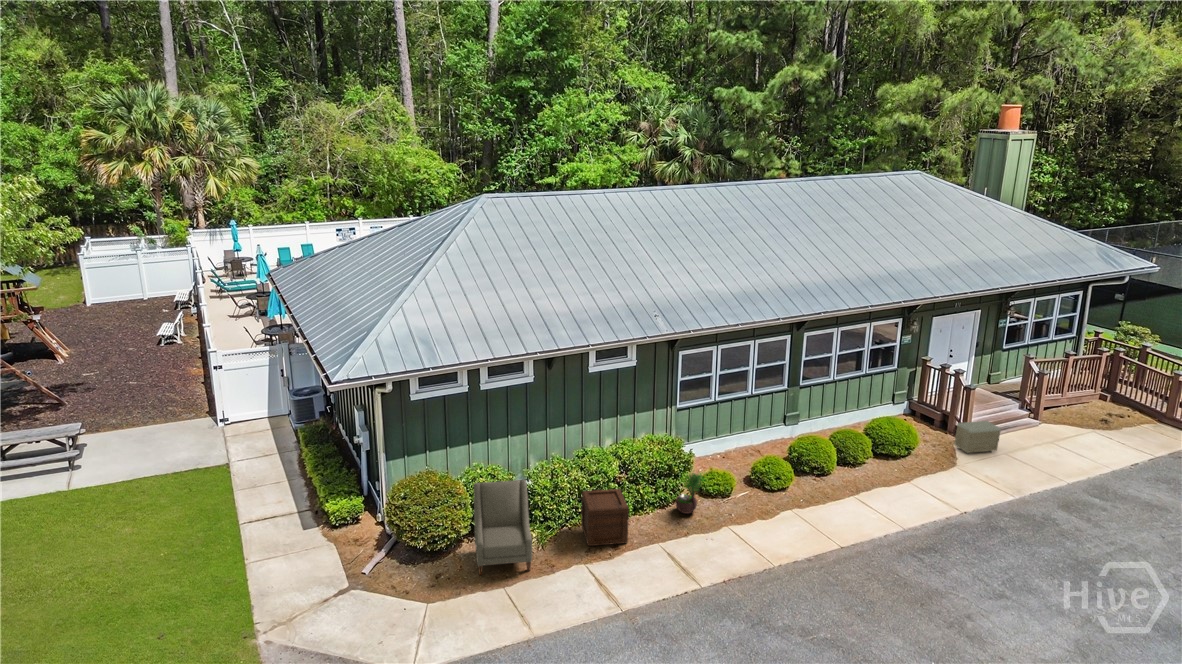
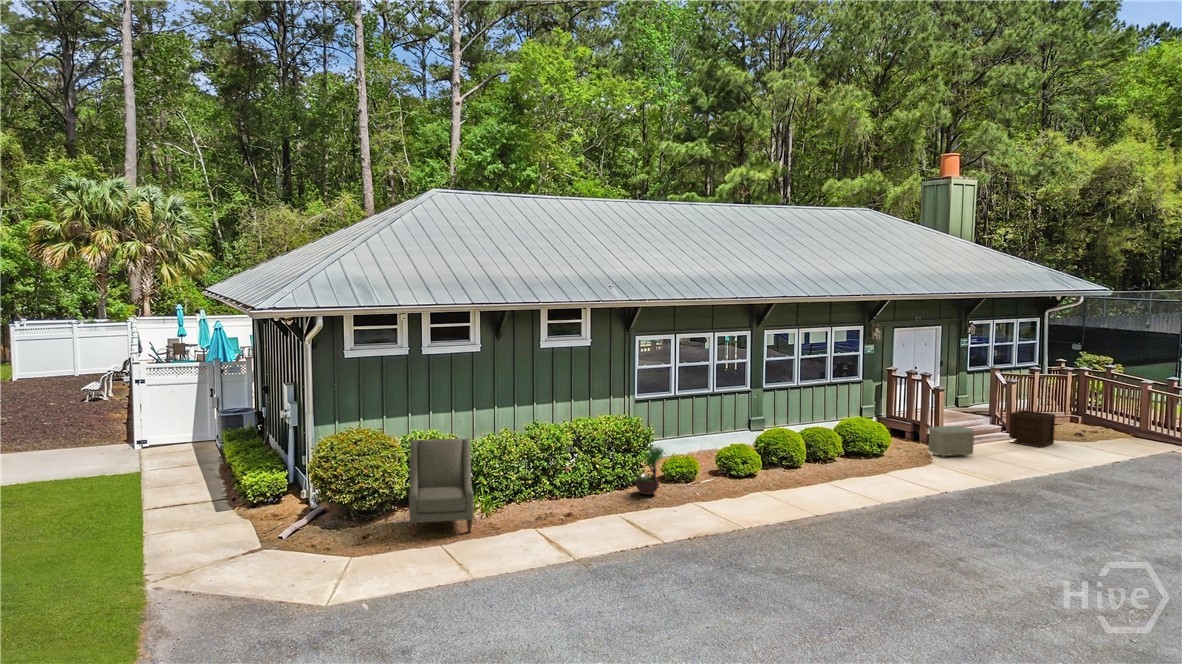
wooden crate: present [581,489,629,546] -> present [1009,410,1055,447]

